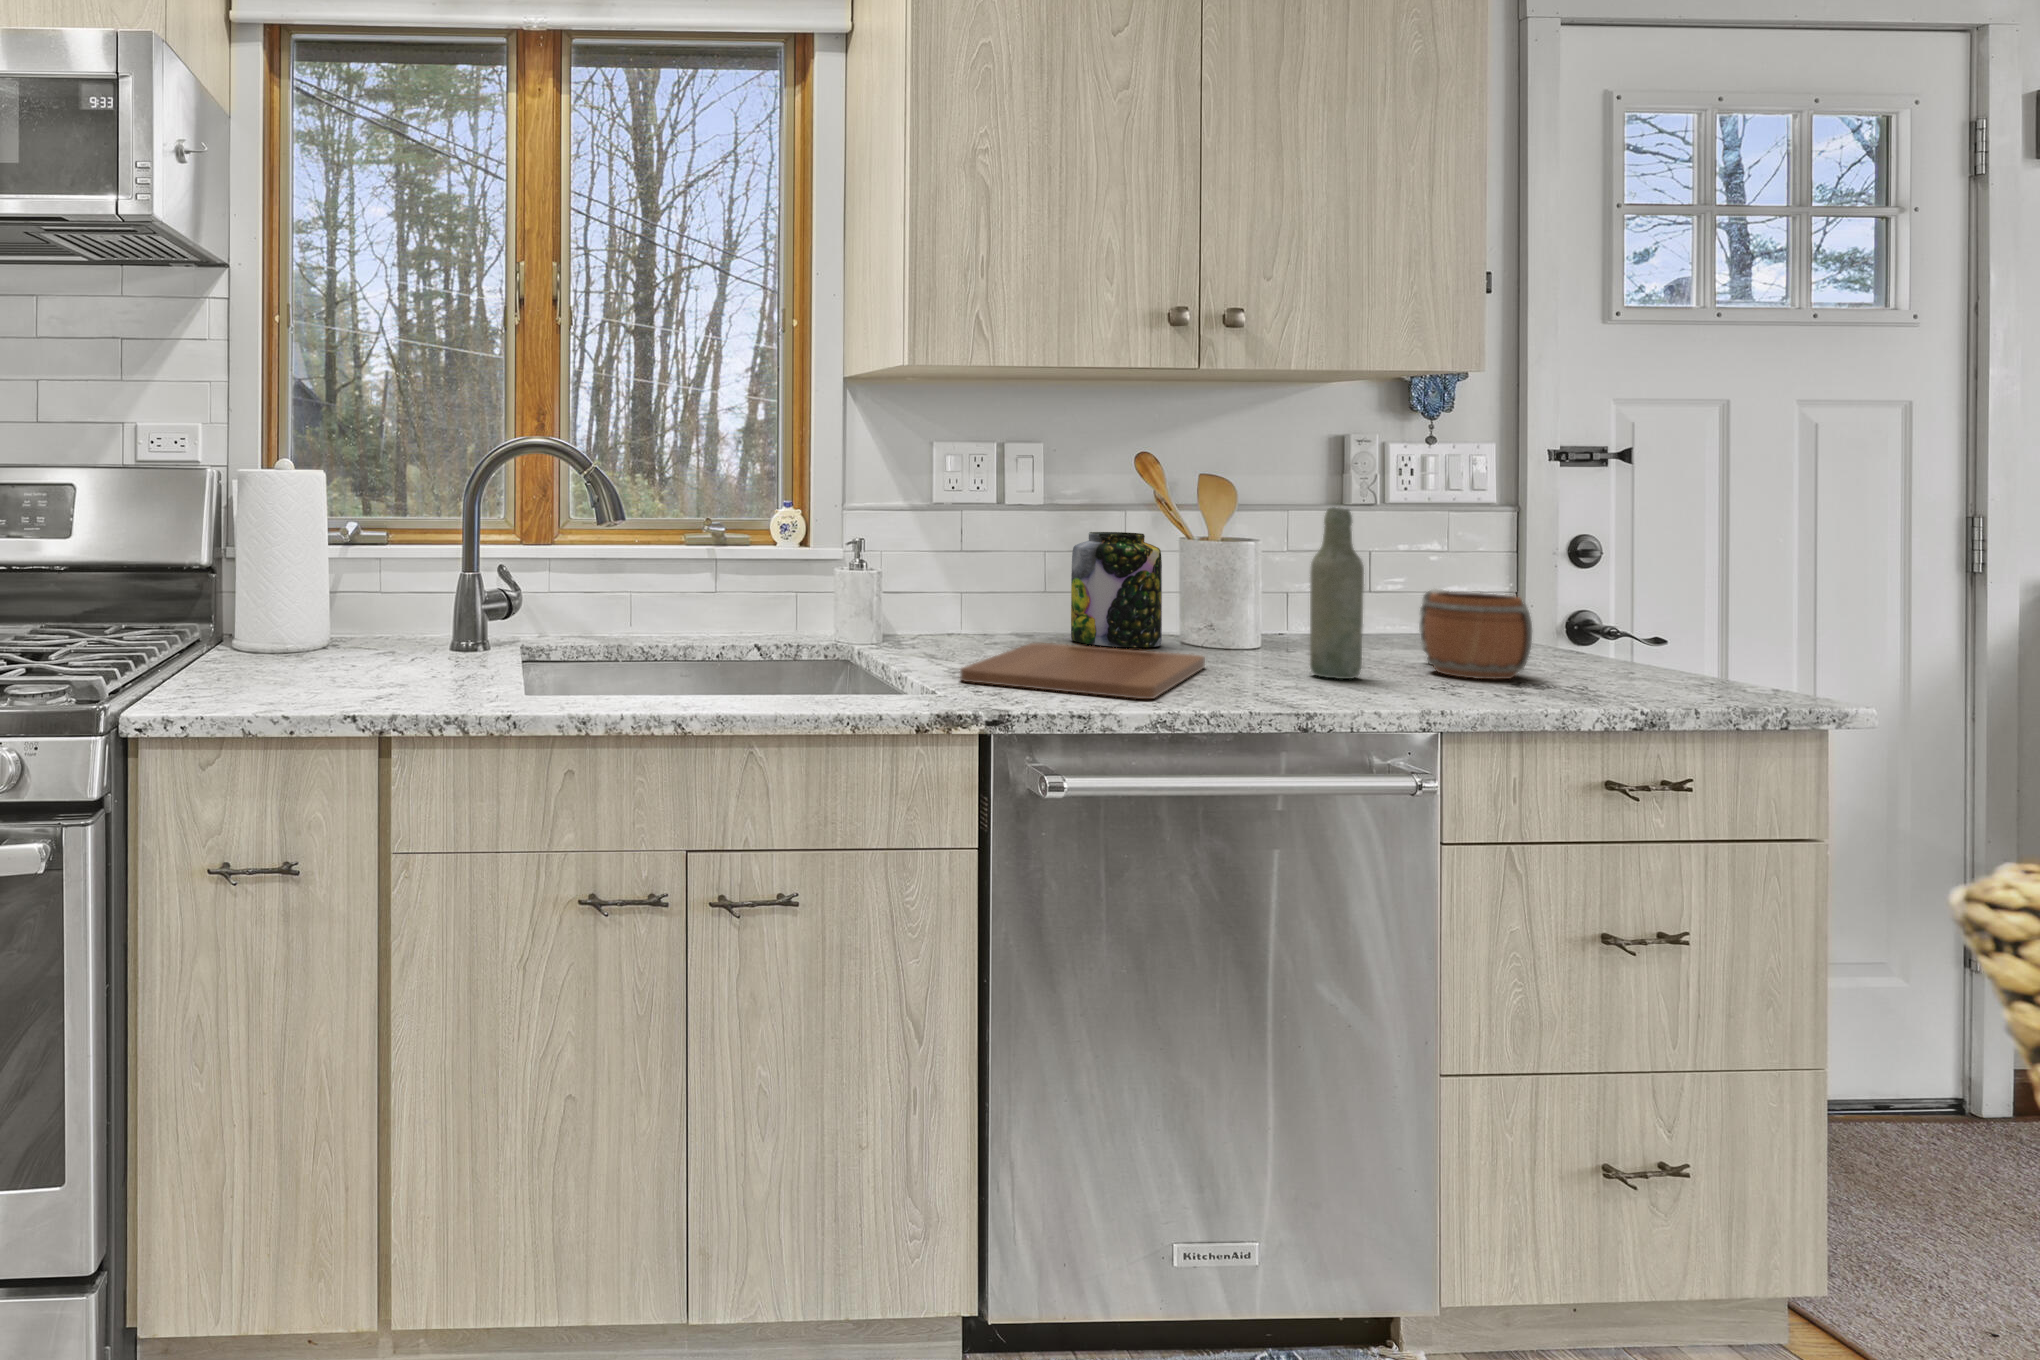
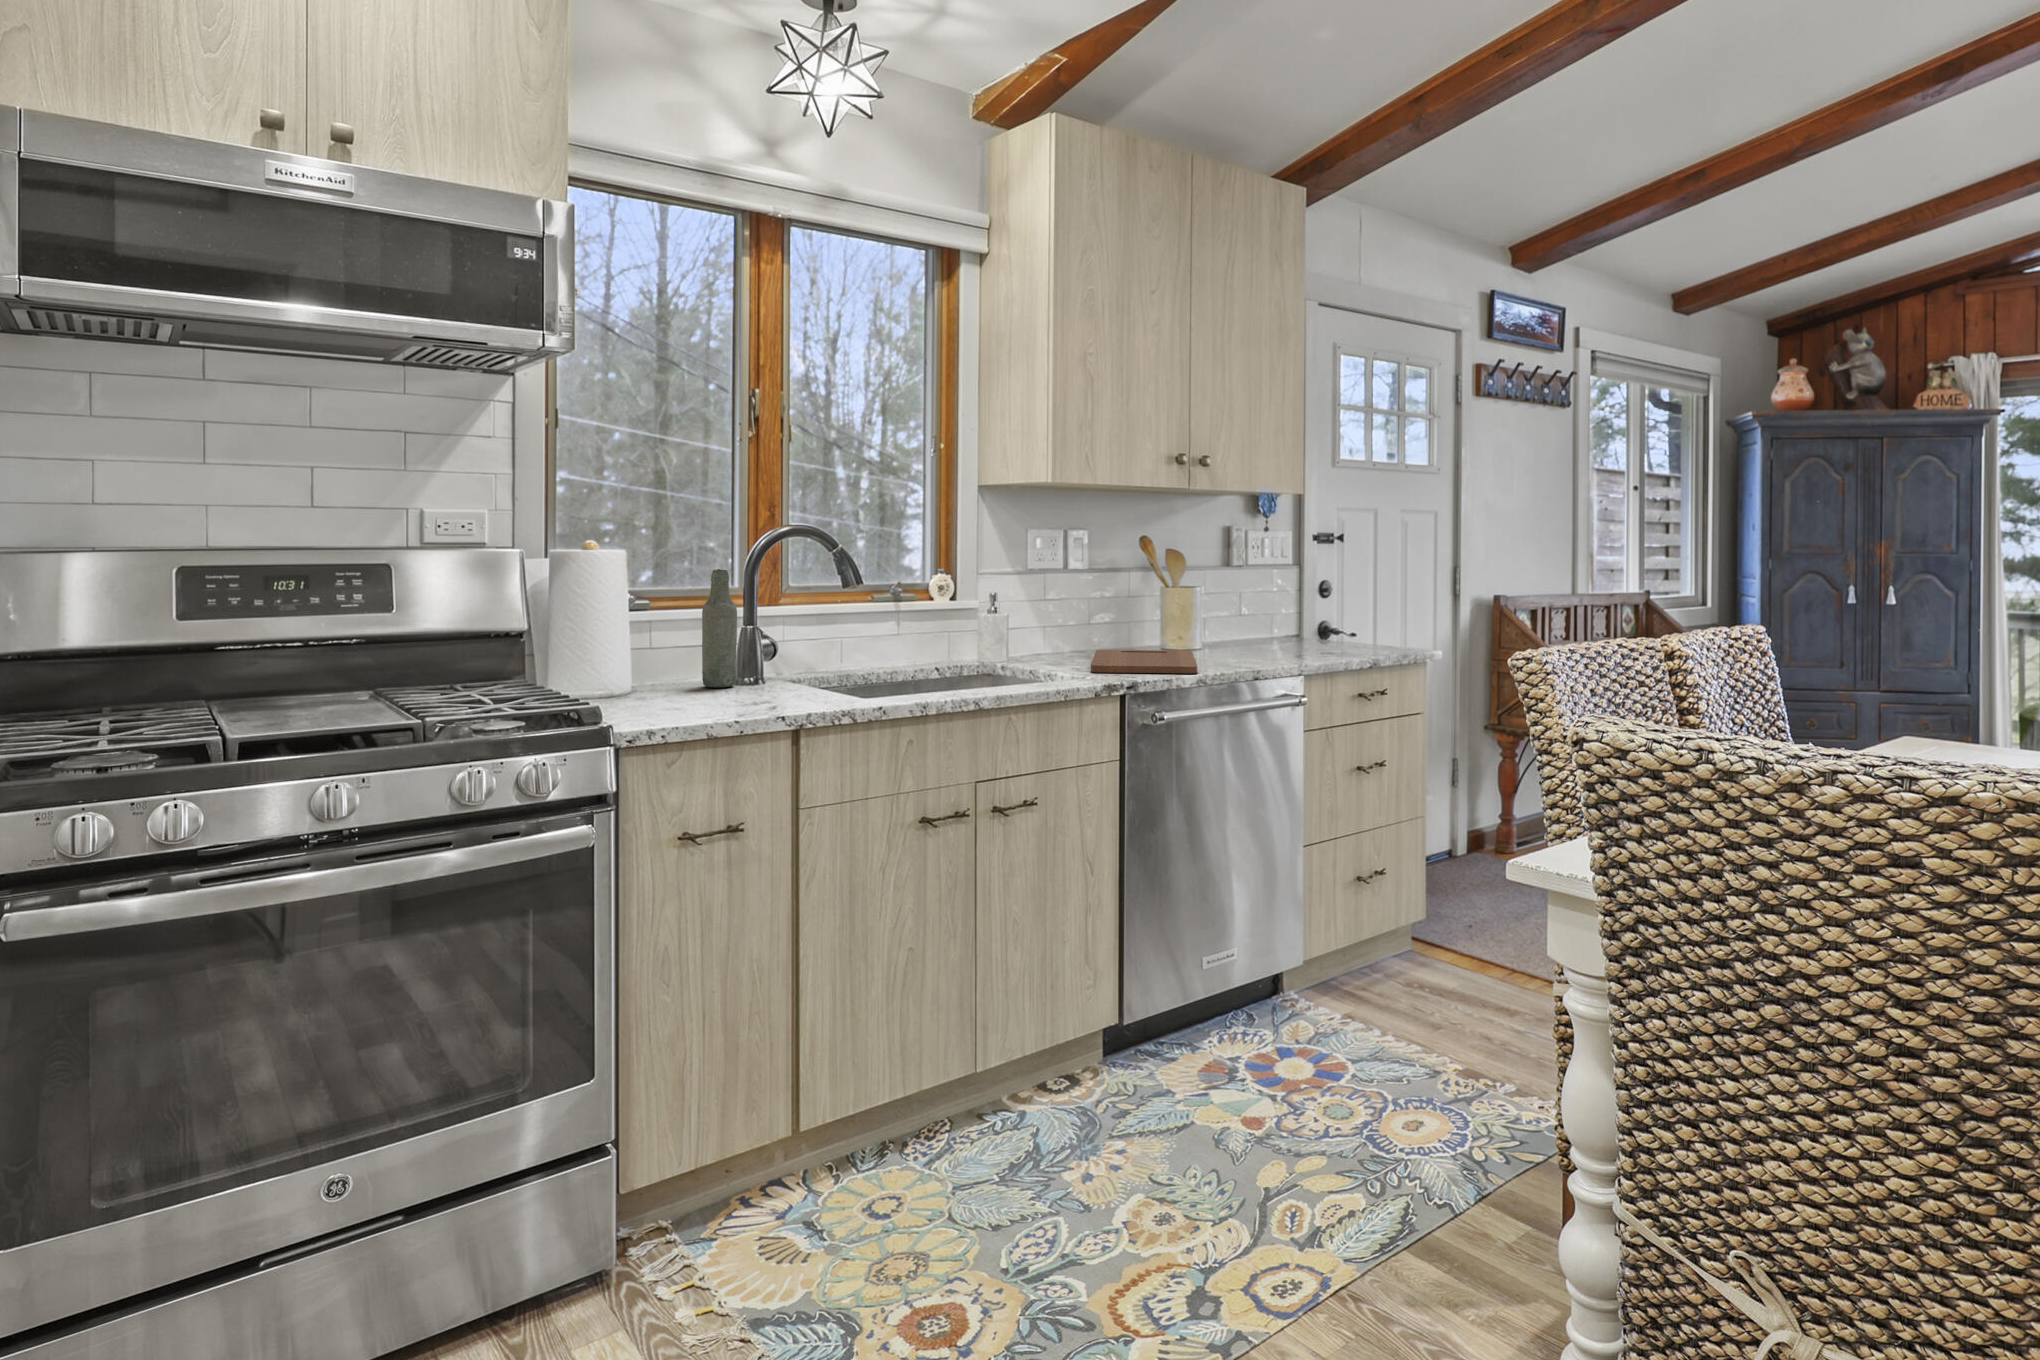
bottle: present [1310,508,1364,679] -> present [702,569,737,688]
jar: present [1071,532,1162,647] -> none [1102,583,1153,650]
mug: present [1419,588,1532,679] -> none [1275,609,1329,654]

